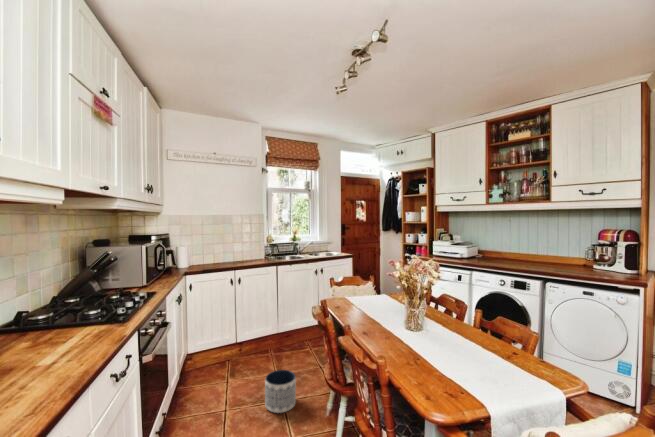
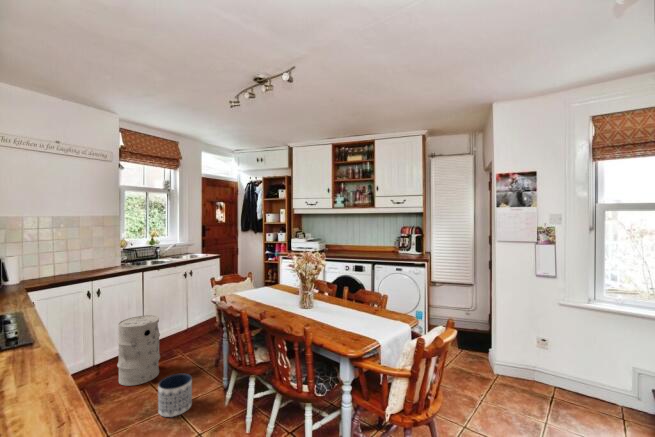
trash can: none [251,306,285,369] -> present [117,315,160,386]

